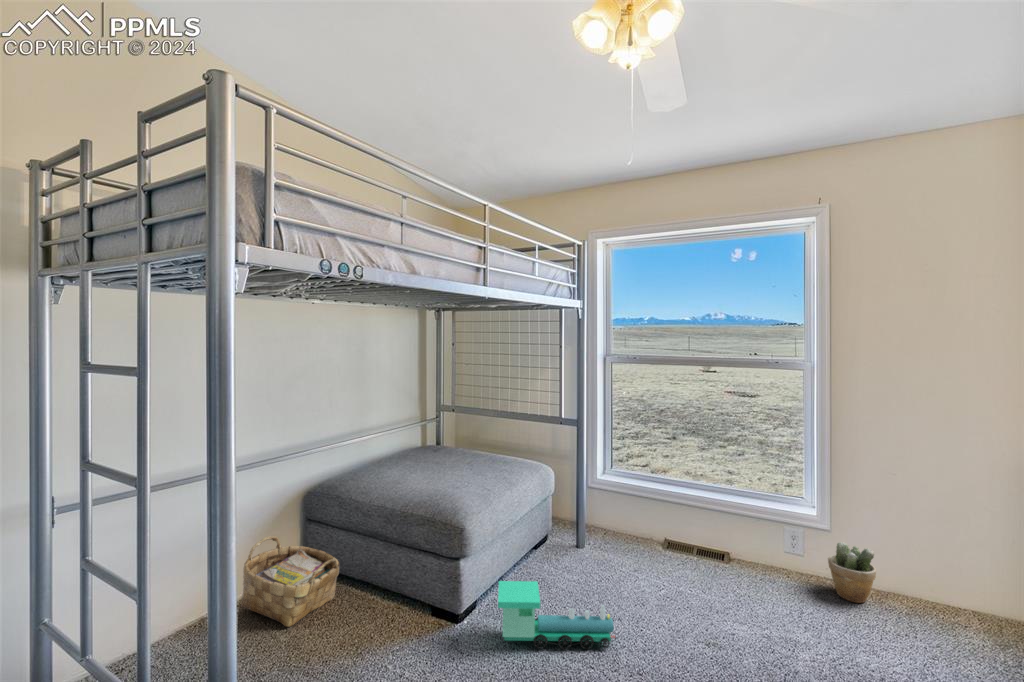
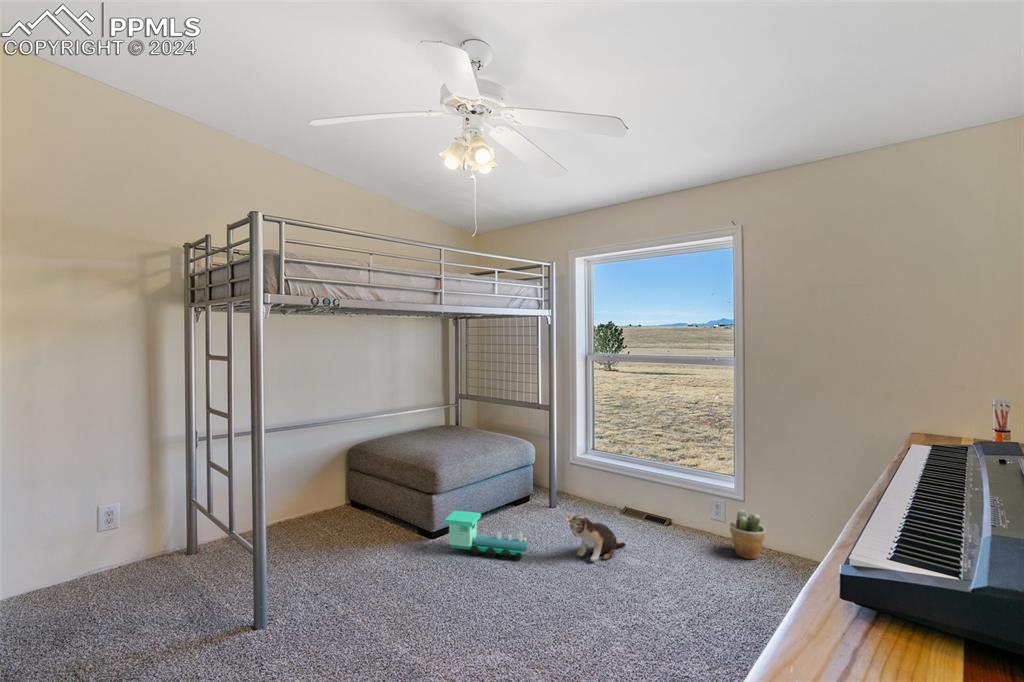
woven basket: present [241,536,339,627] -> none [301,474,362,529]
plush toy: none [664,573,717,635] -> present [565,515,625,561]

